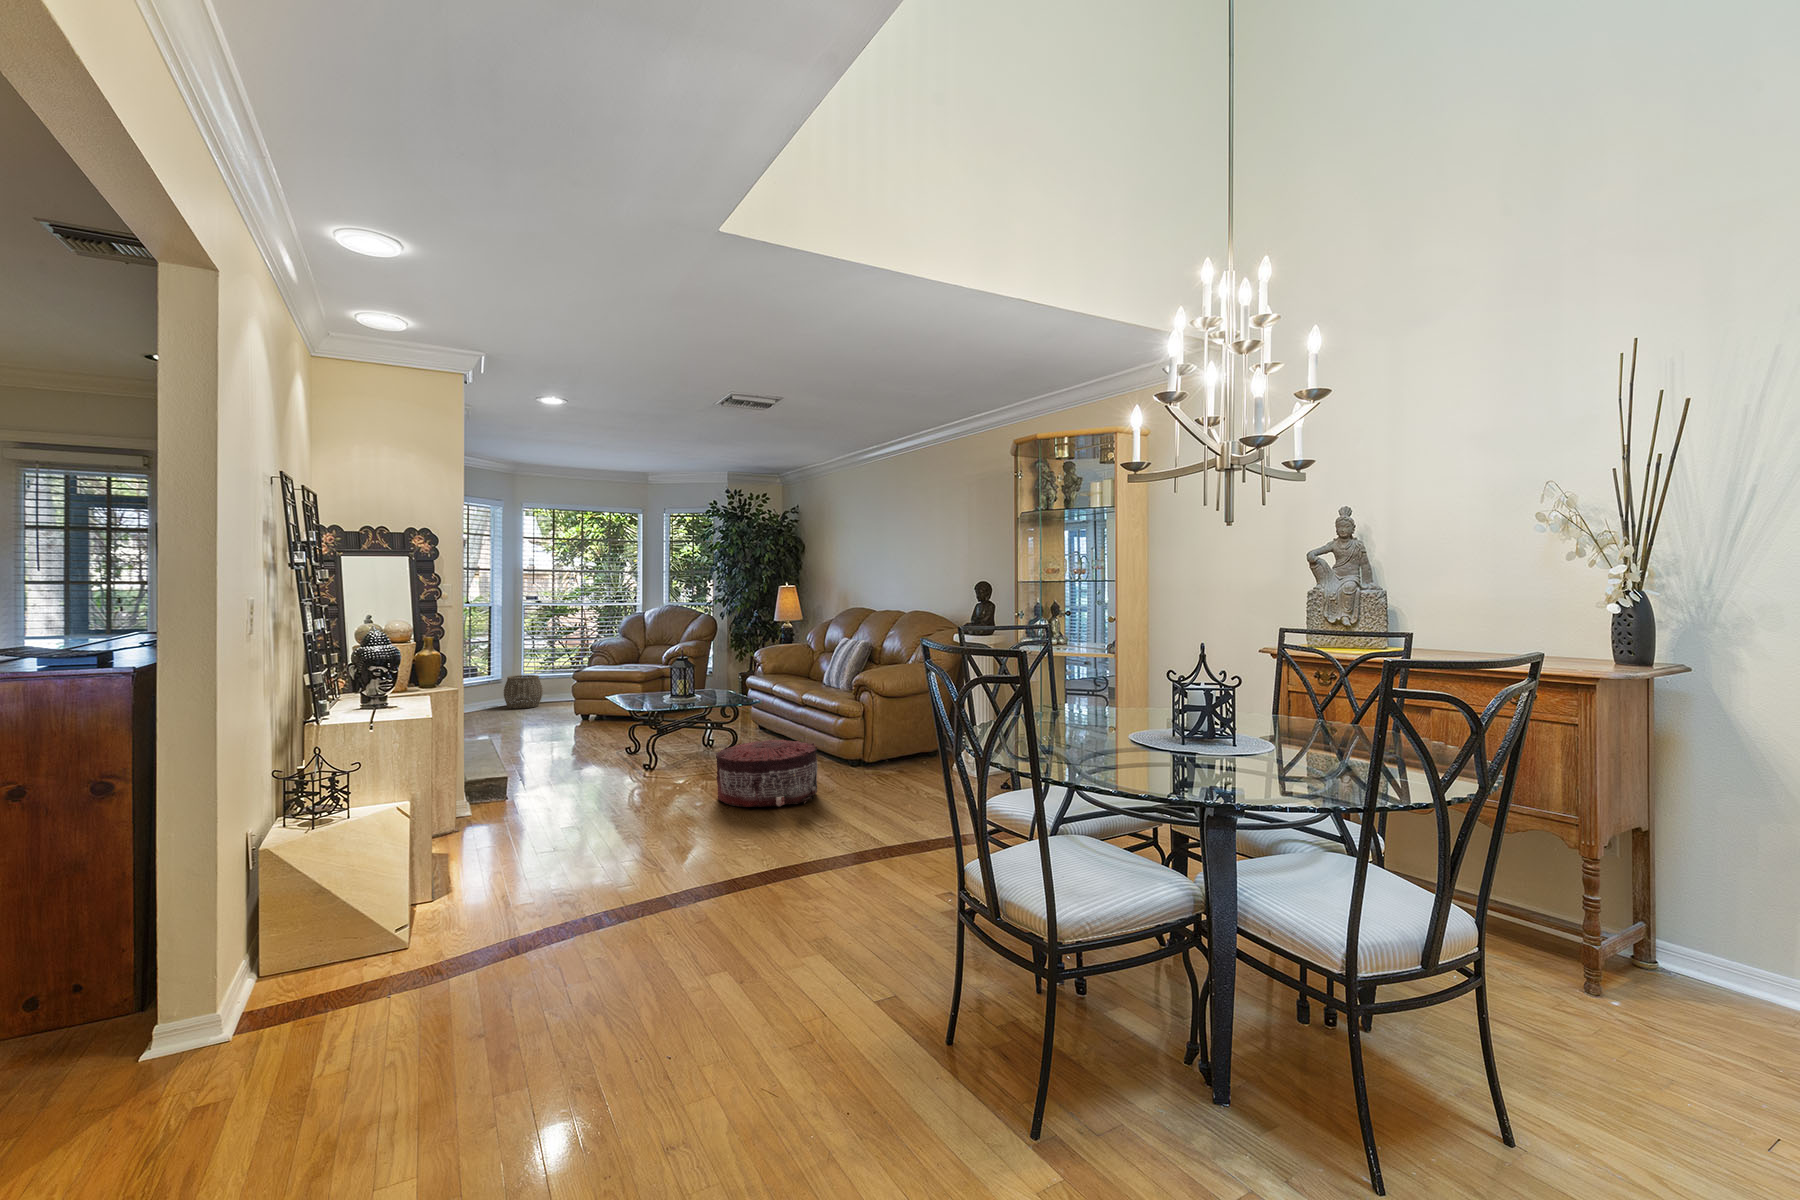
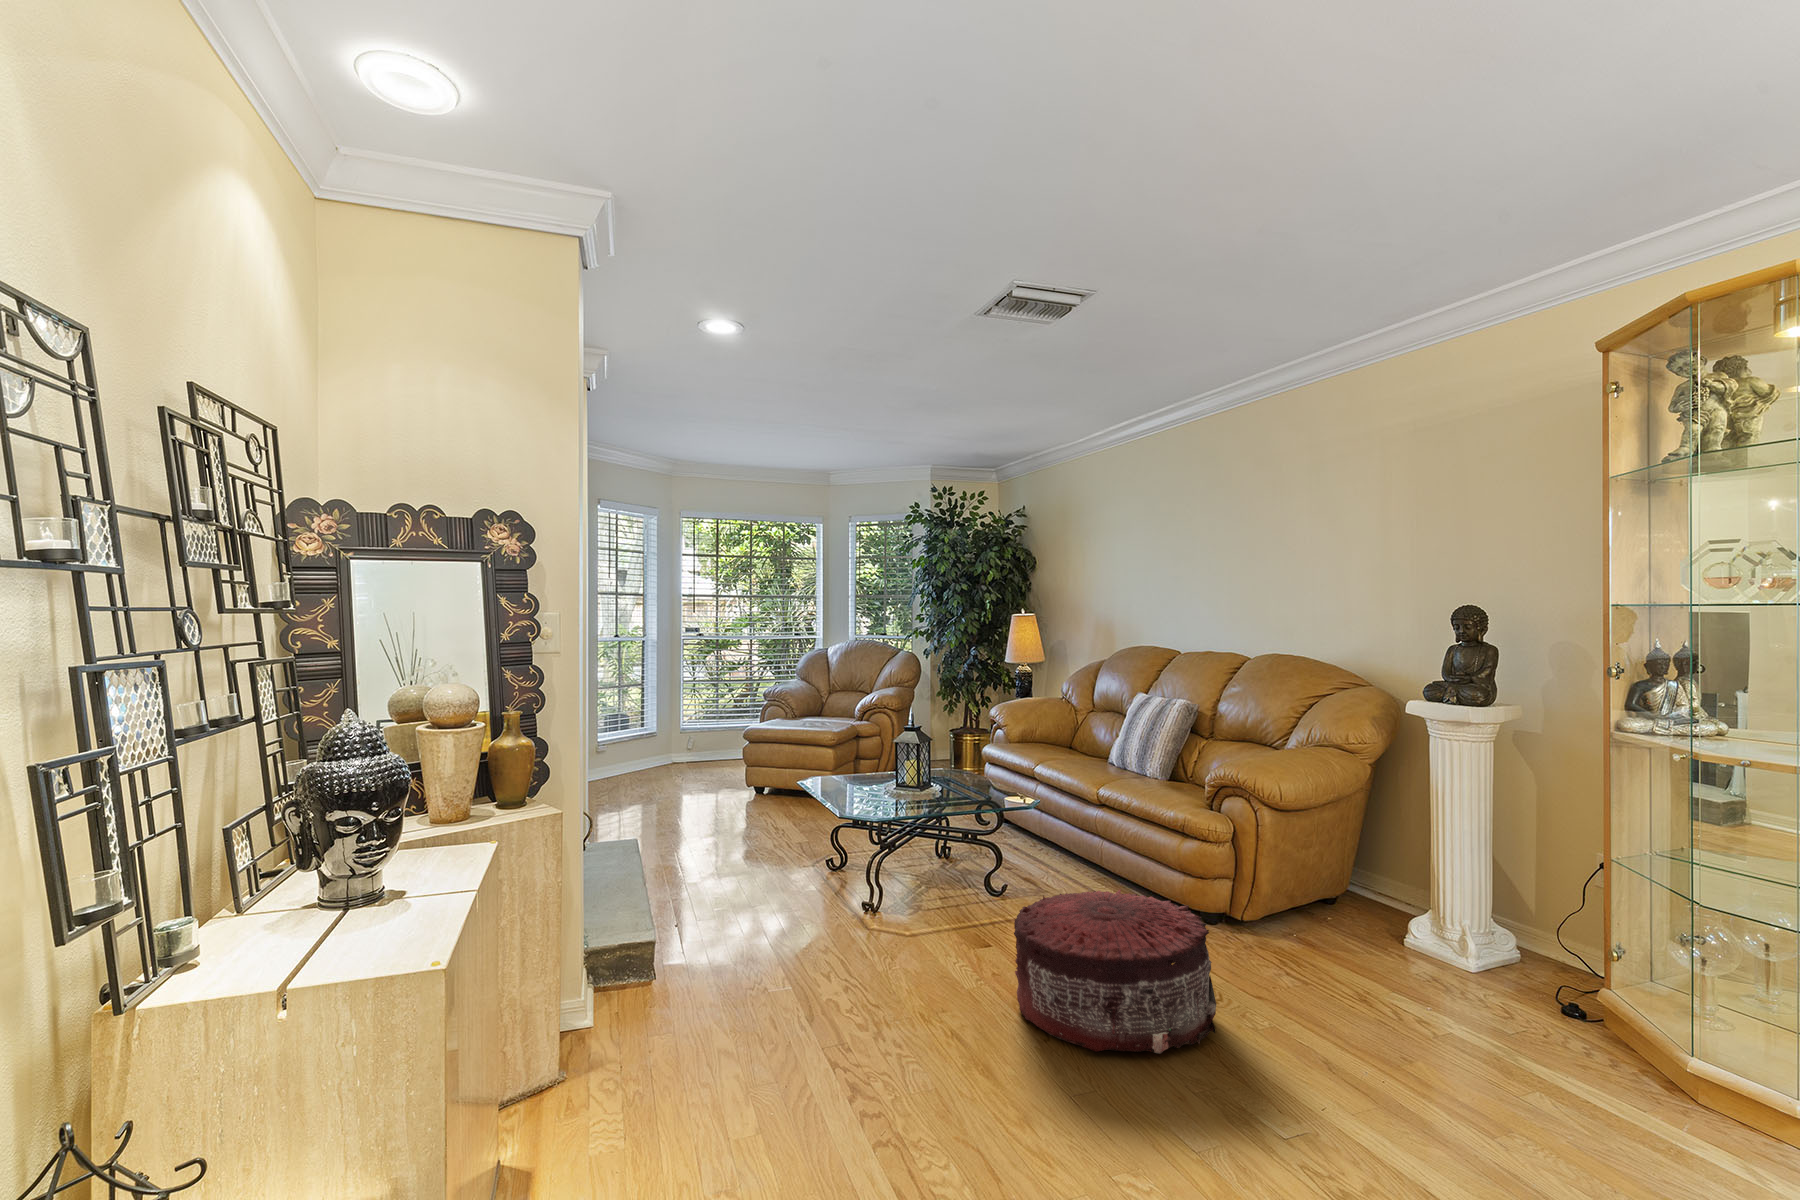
woven basket: present [504,675,543,709] -> none [655,729,702,774]

